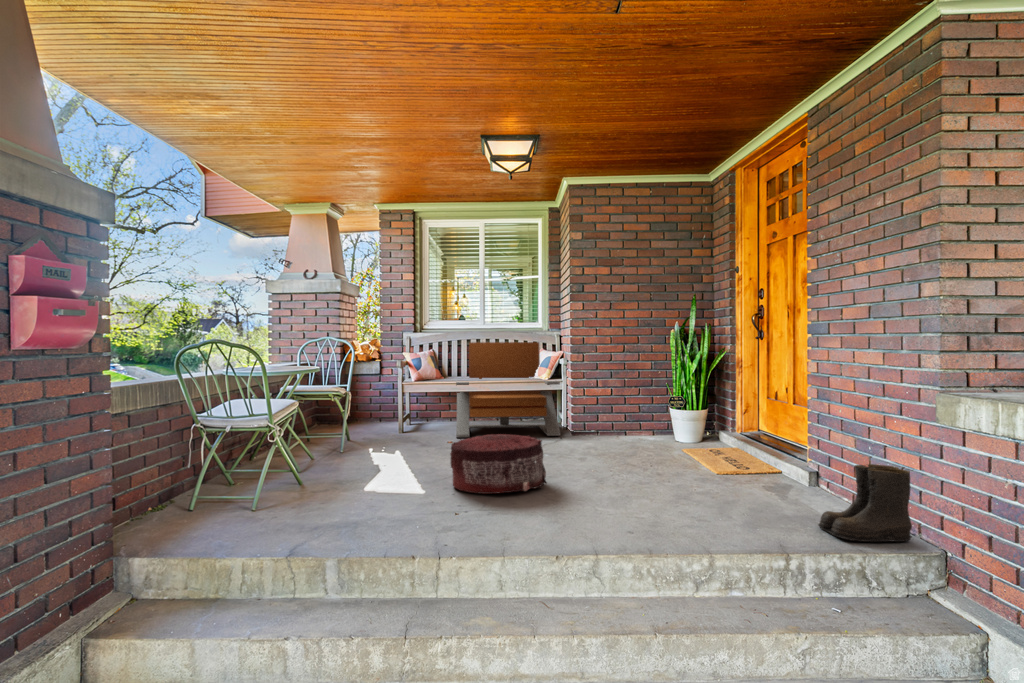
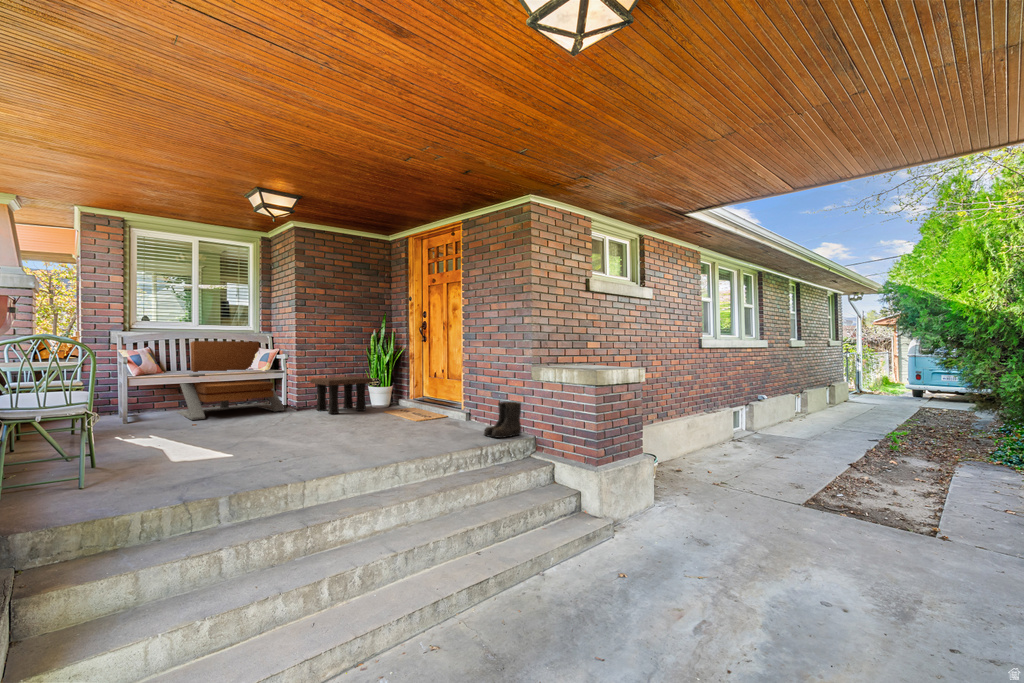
side table: none [591,394,670,448] -> present [311,376,372,414]
pouf: present [450,434,546,494] -> none [241,407,321,451]

